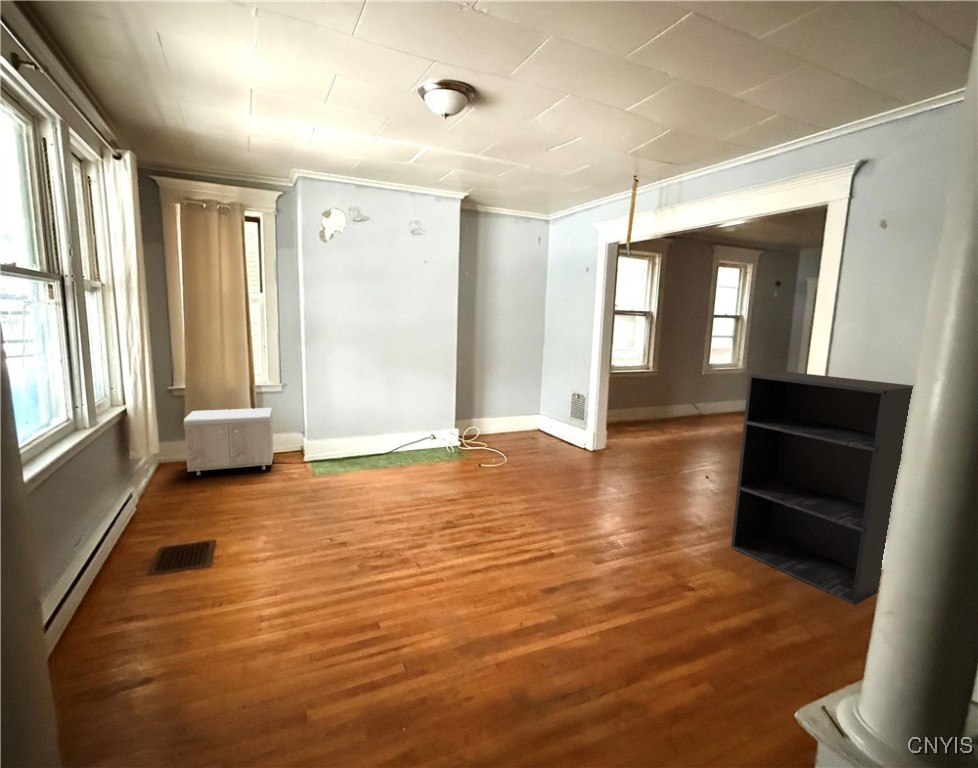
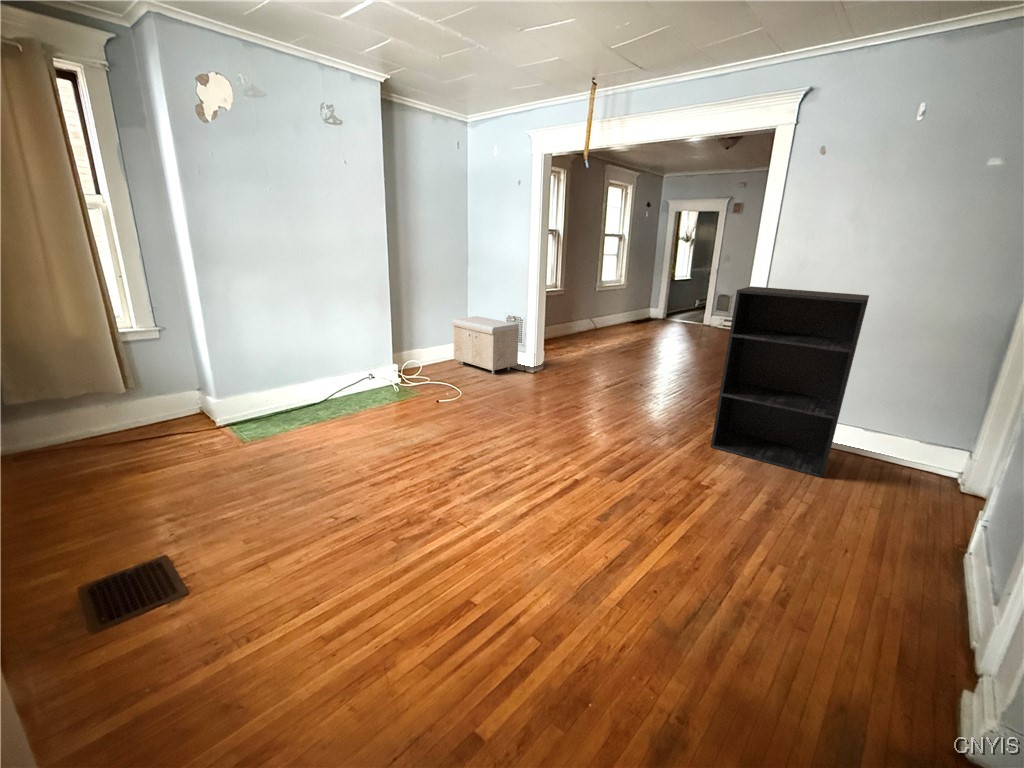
storage bench: present [184,408,274,475] -> present [452,316,519,374]

